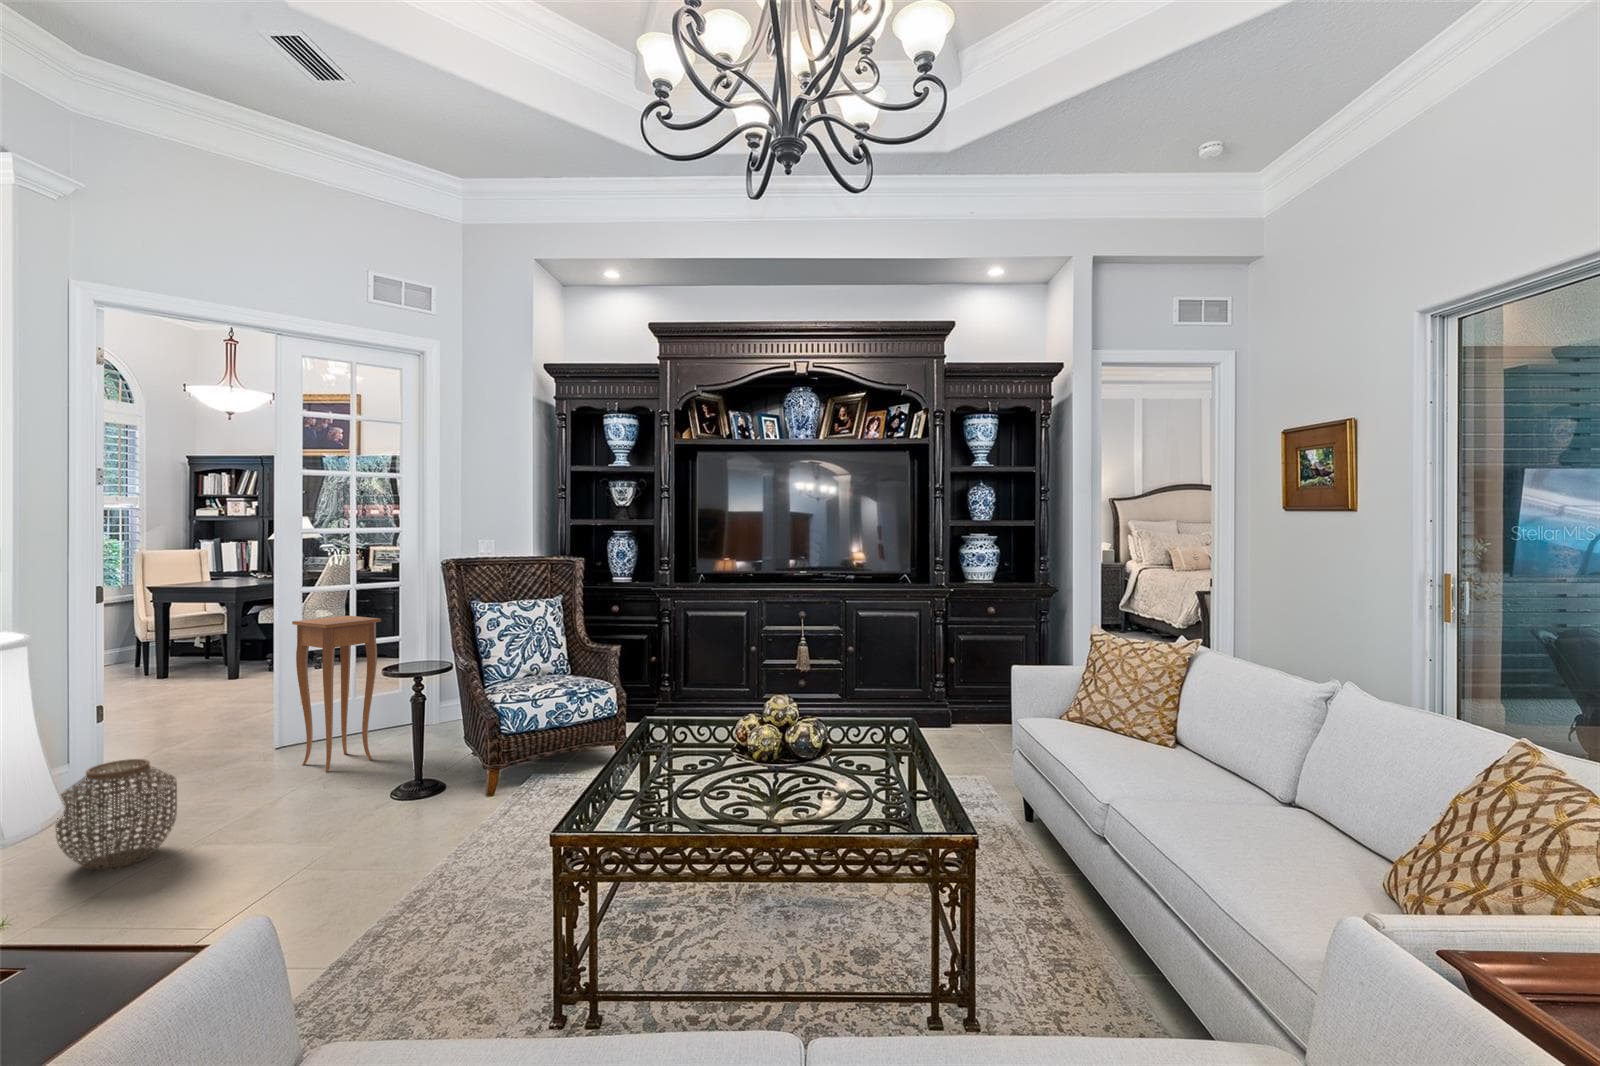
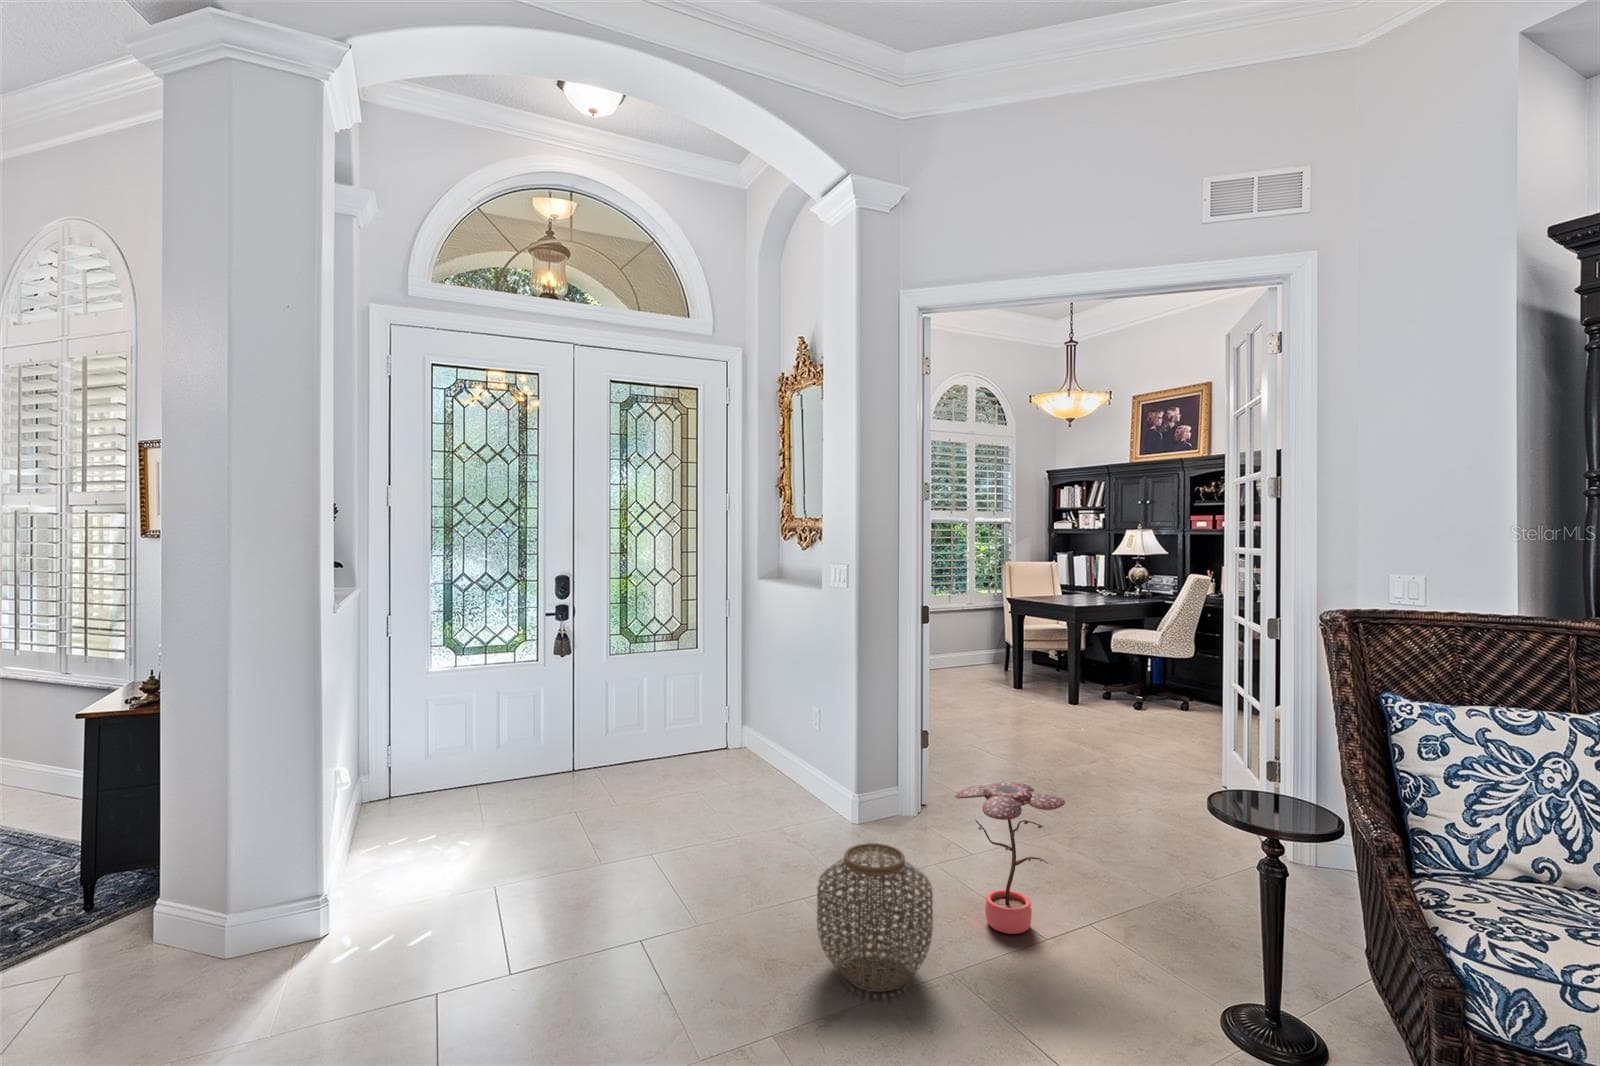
side table: present [292,616,381,772] -> none [1099,677,1219,909]
potted plant: none [177,702,277,810] -> present [955,782,1065,934]

